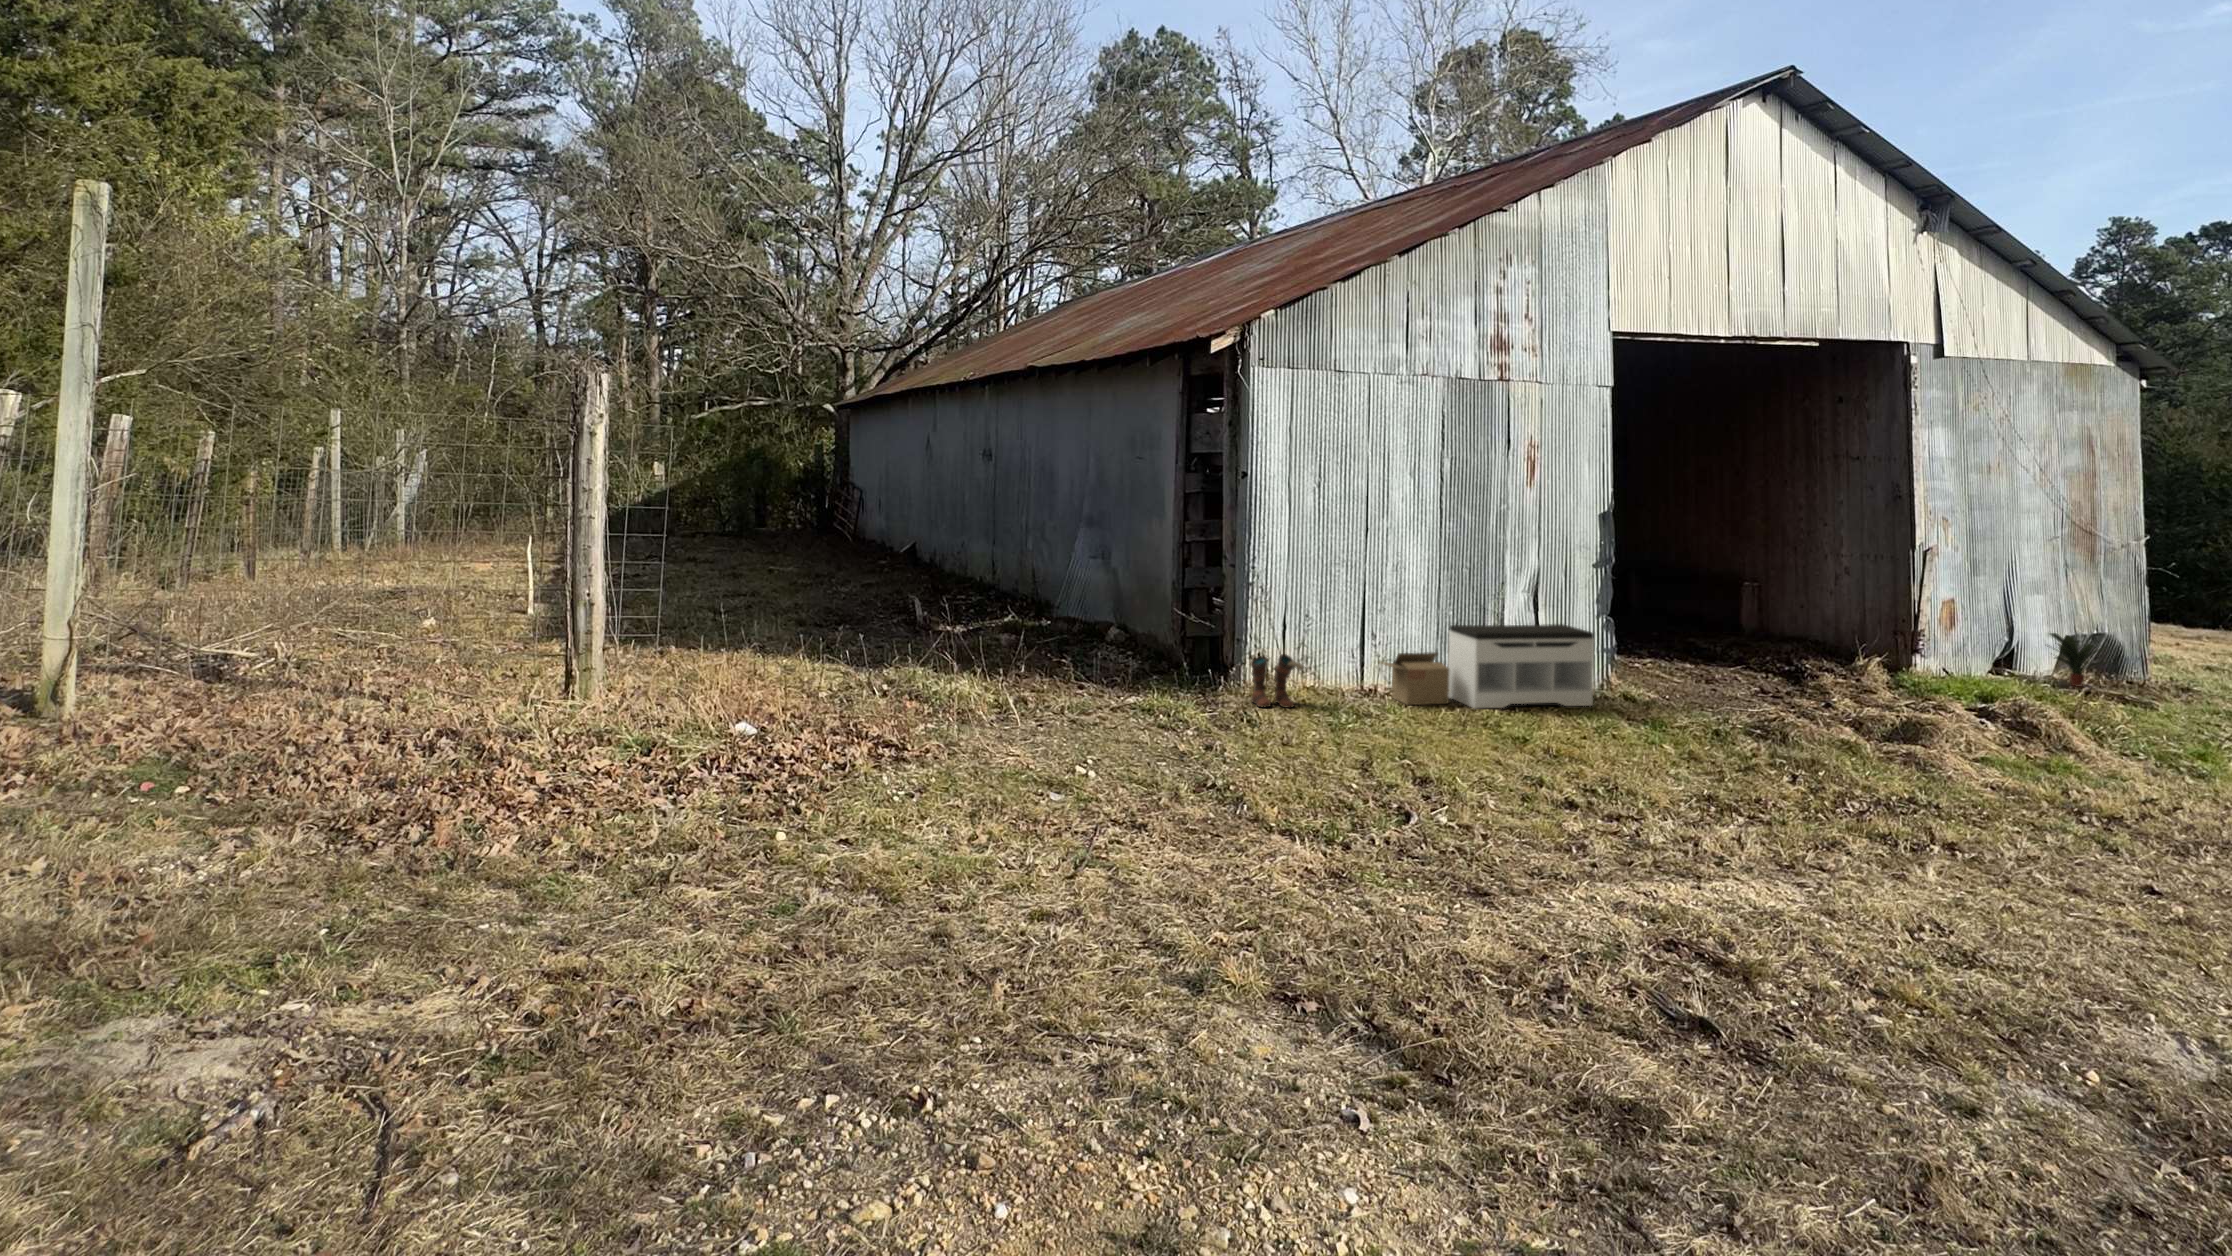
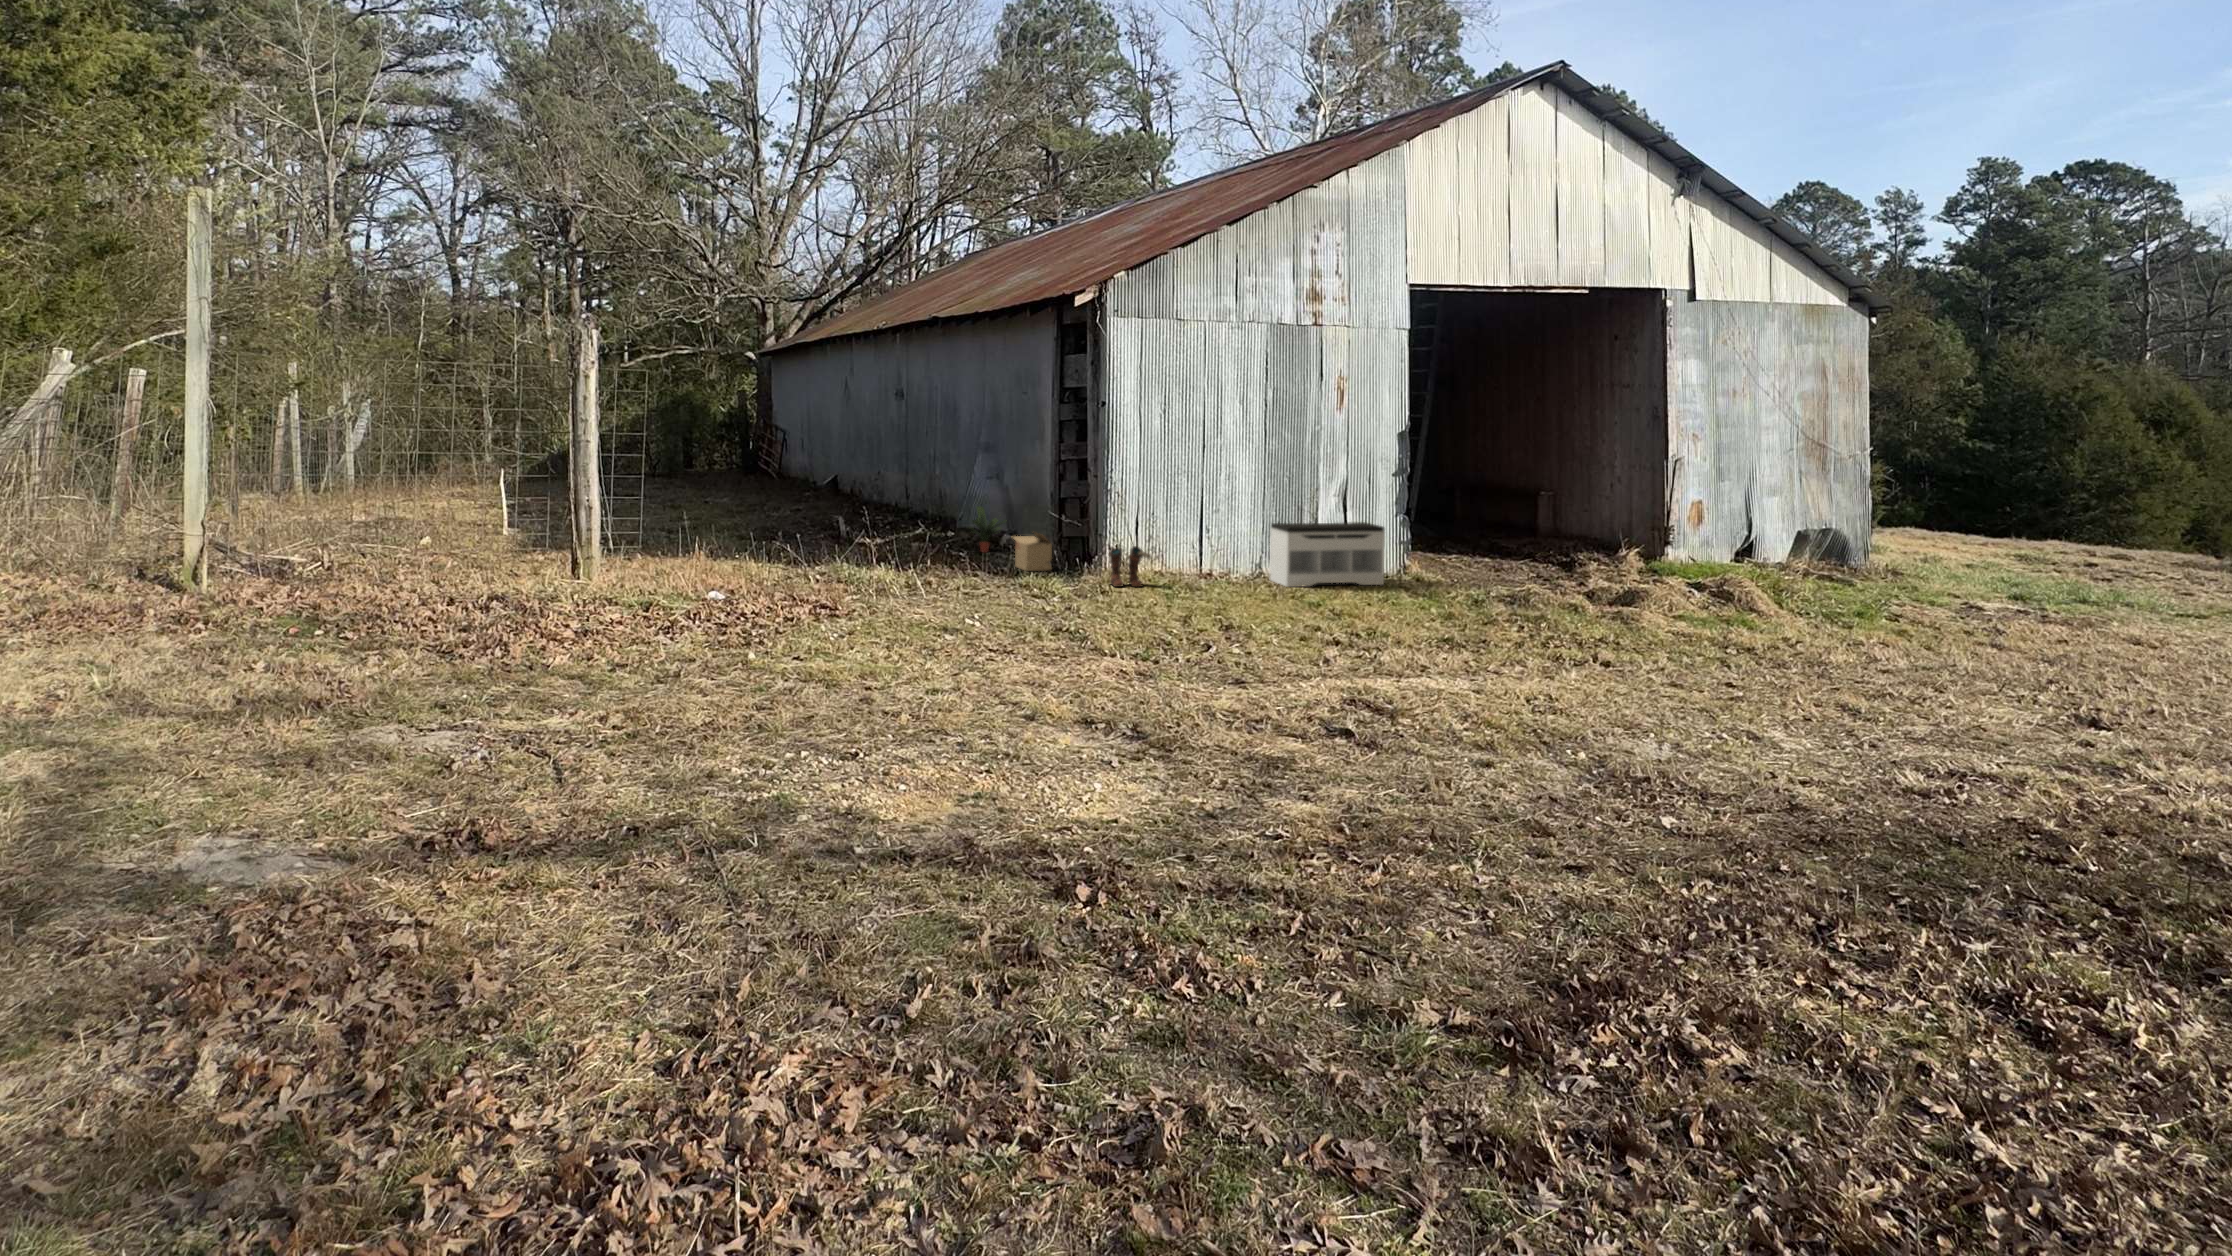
potted plant: present [2047,633,2105,687] -> present [972,506,1005,552]
cardboard box: present [1381,652,1449,705] -> present [1012,533,1052,571]

